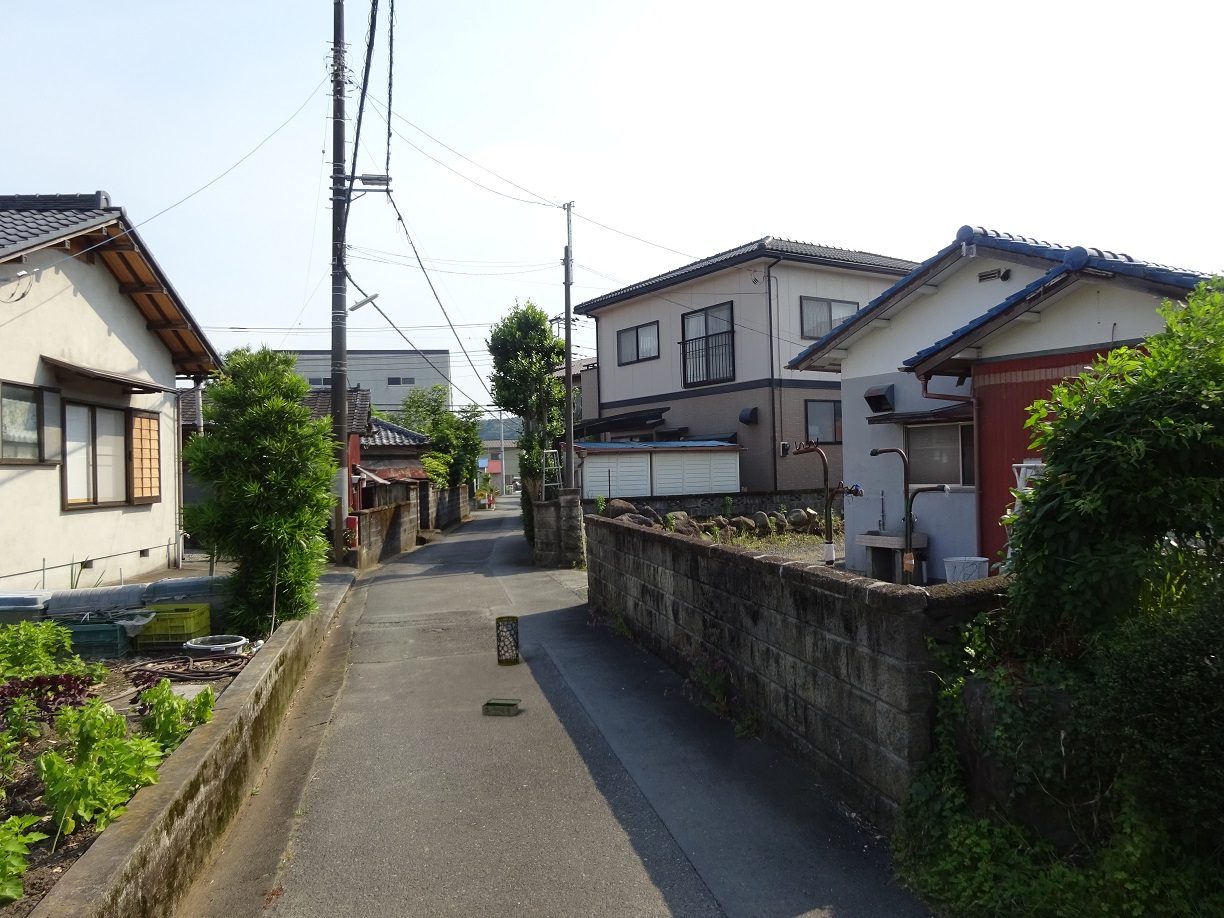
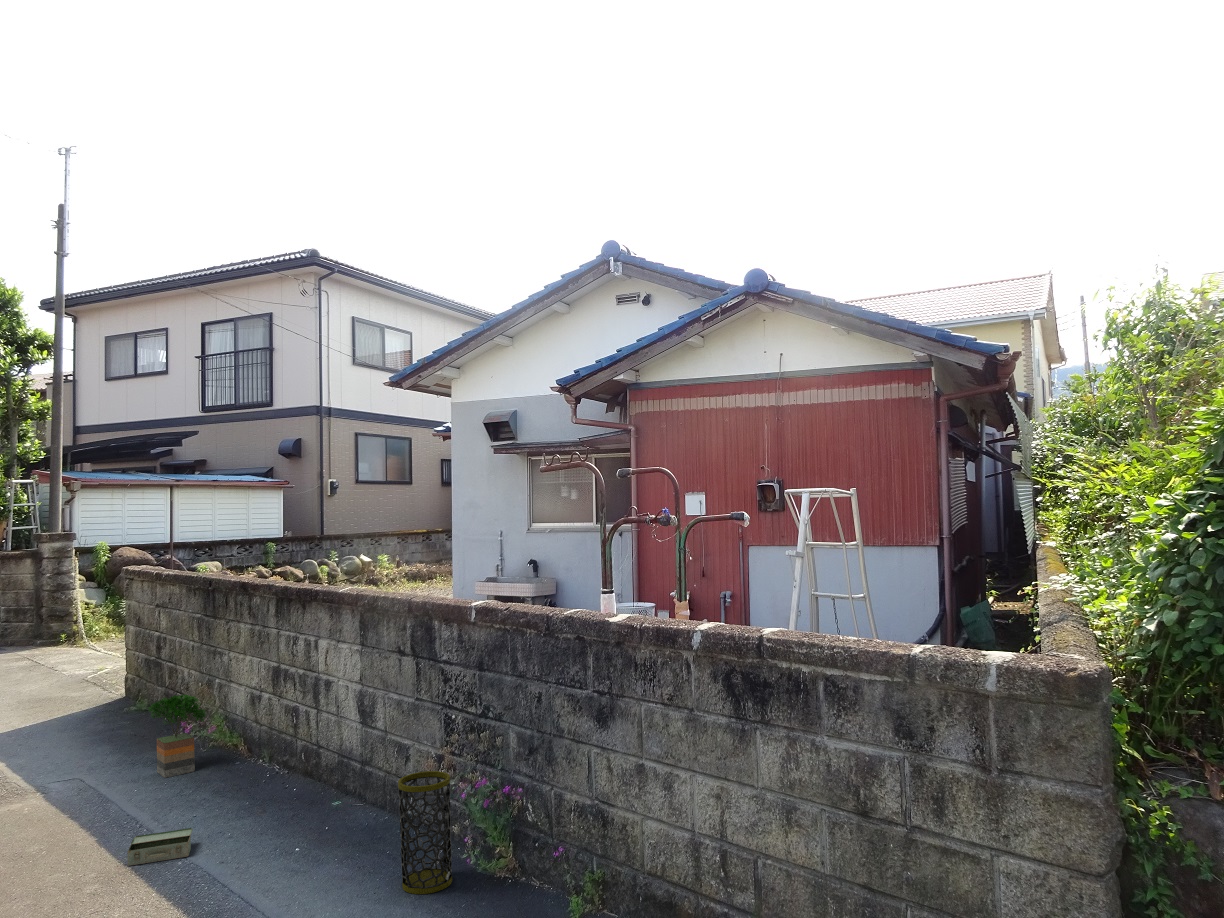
potted tree: none [535,614,570,669] -> present [148,695,206,778]
trash can: present [496,616,519,666] -> present [398,771,452,894]

